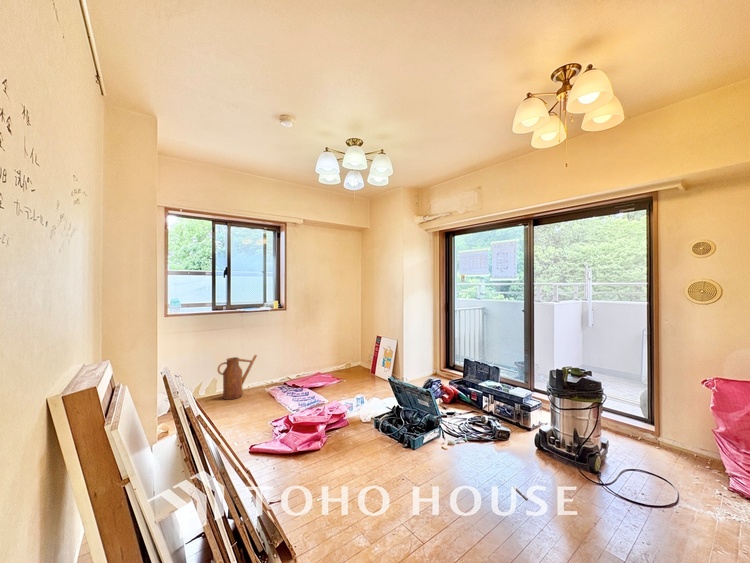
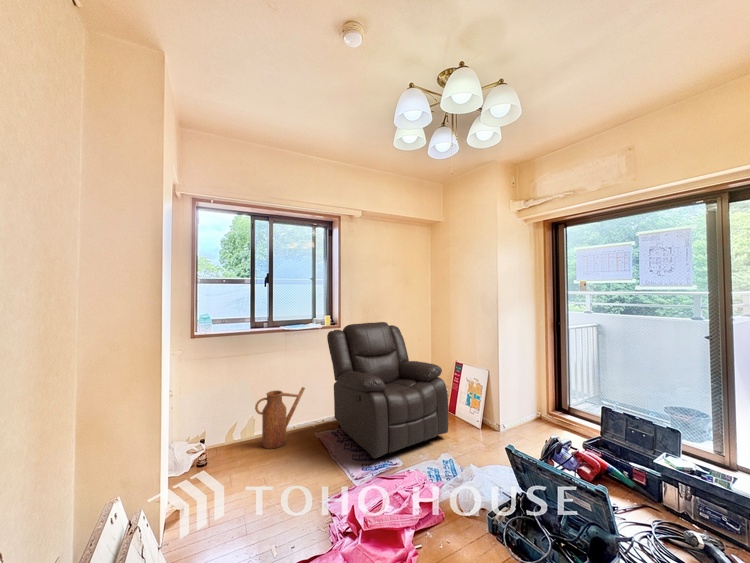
chair: none [275,306,365,399] -> present [327,322,448,458]

